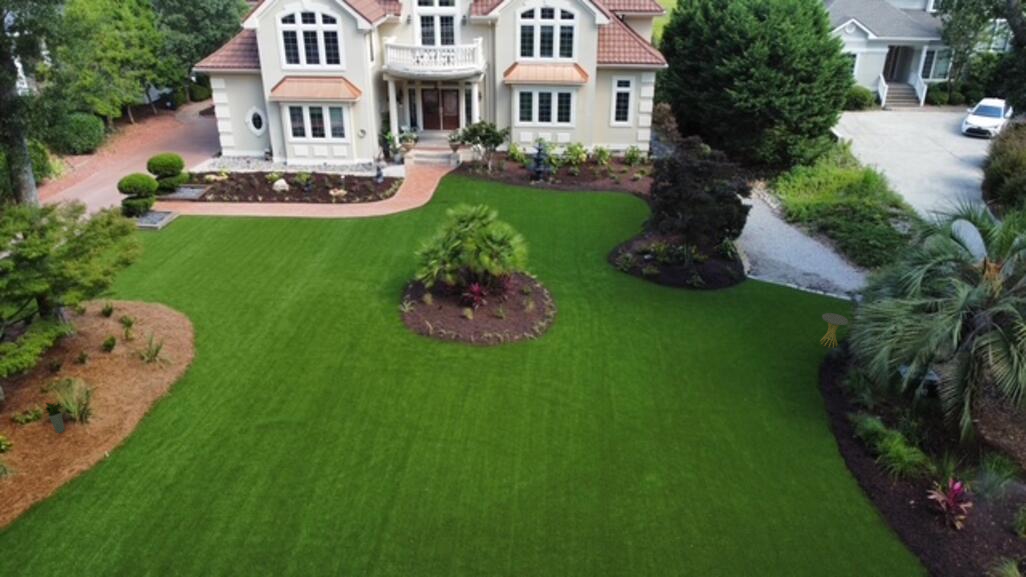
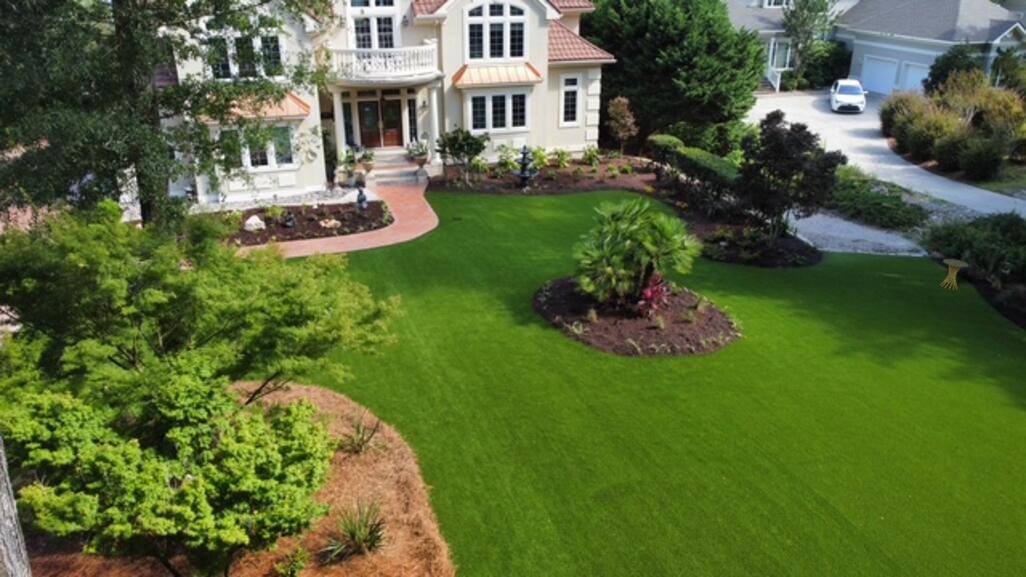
planter: present [45,402,64,433] -> none [371,512,396,559]

